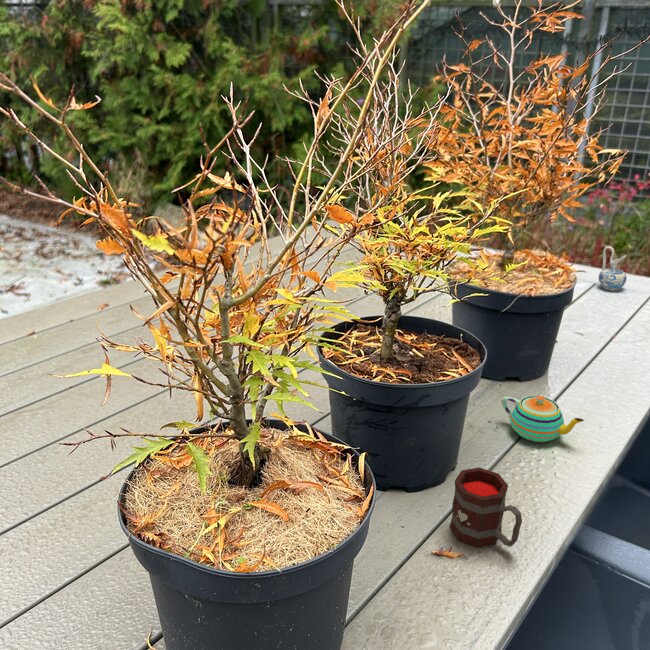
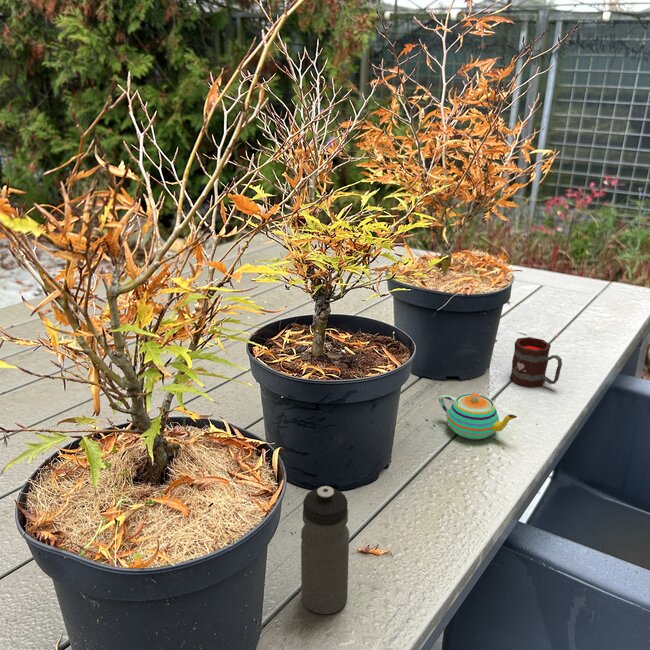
ceramic pitcher: present [599,246,627,291] -> none [546,250,573,293]
mug: present [450,468,522,547] -> present [510,337,562,387]
water bottle: none [382,491,433,616] -> present [301,486,349,614]

